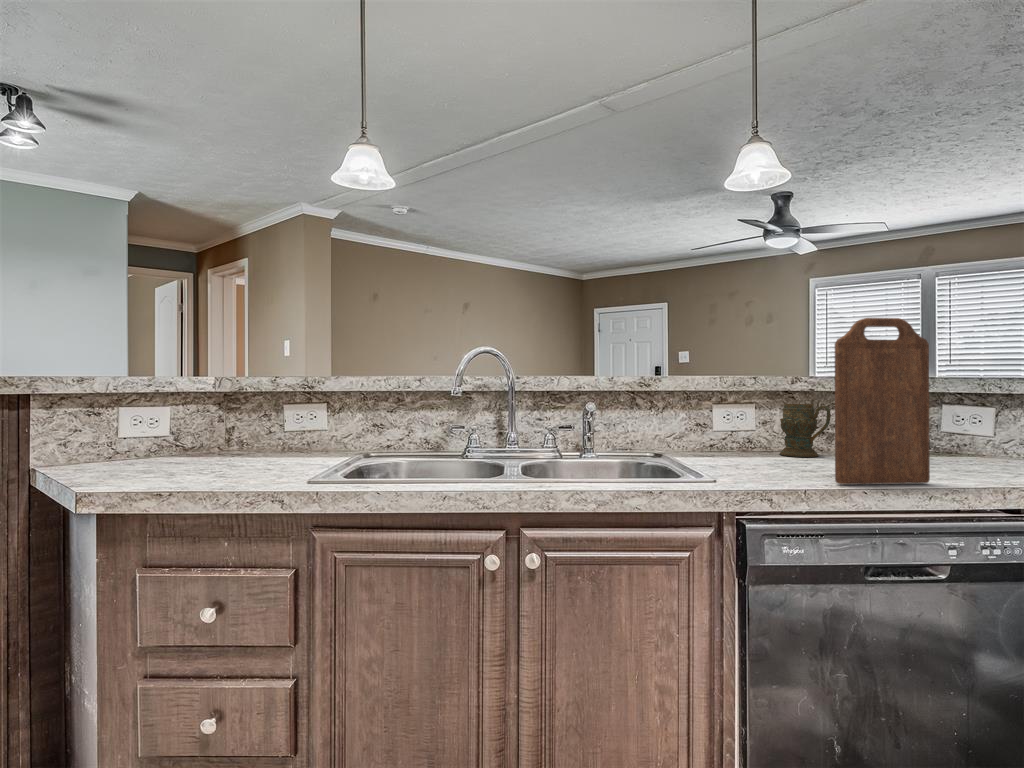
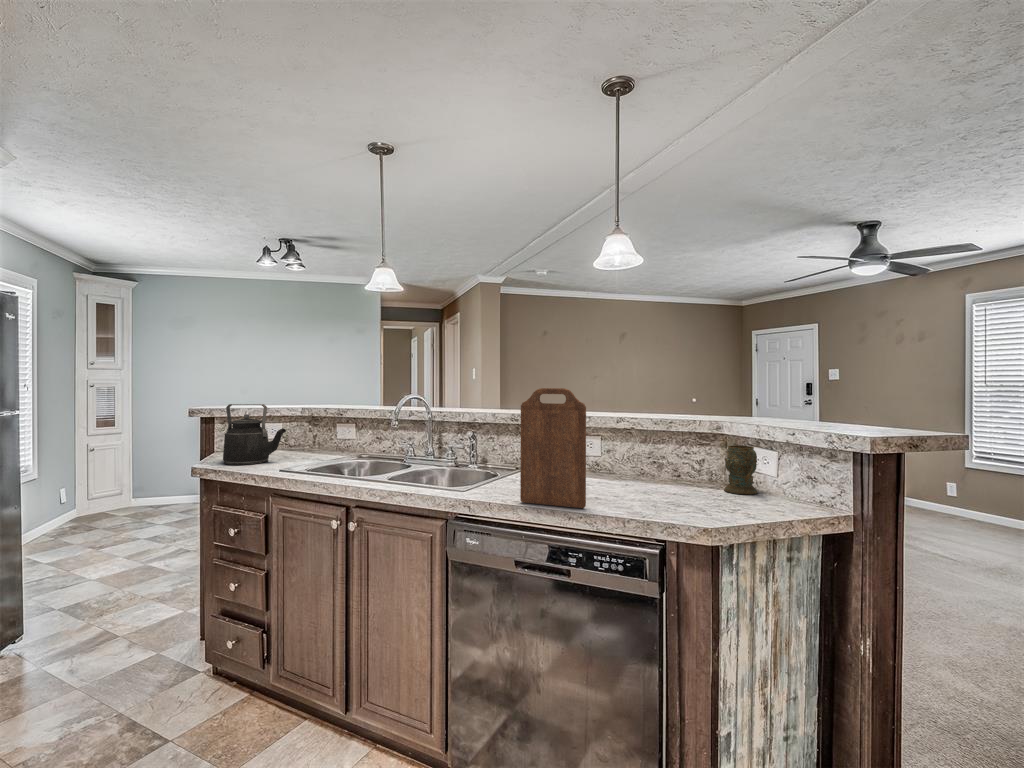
kettle: none [125,359,265,481] -> present [223,404,286,465]
mug: present [780,404,831,457] -> present [724,445,758,494]

